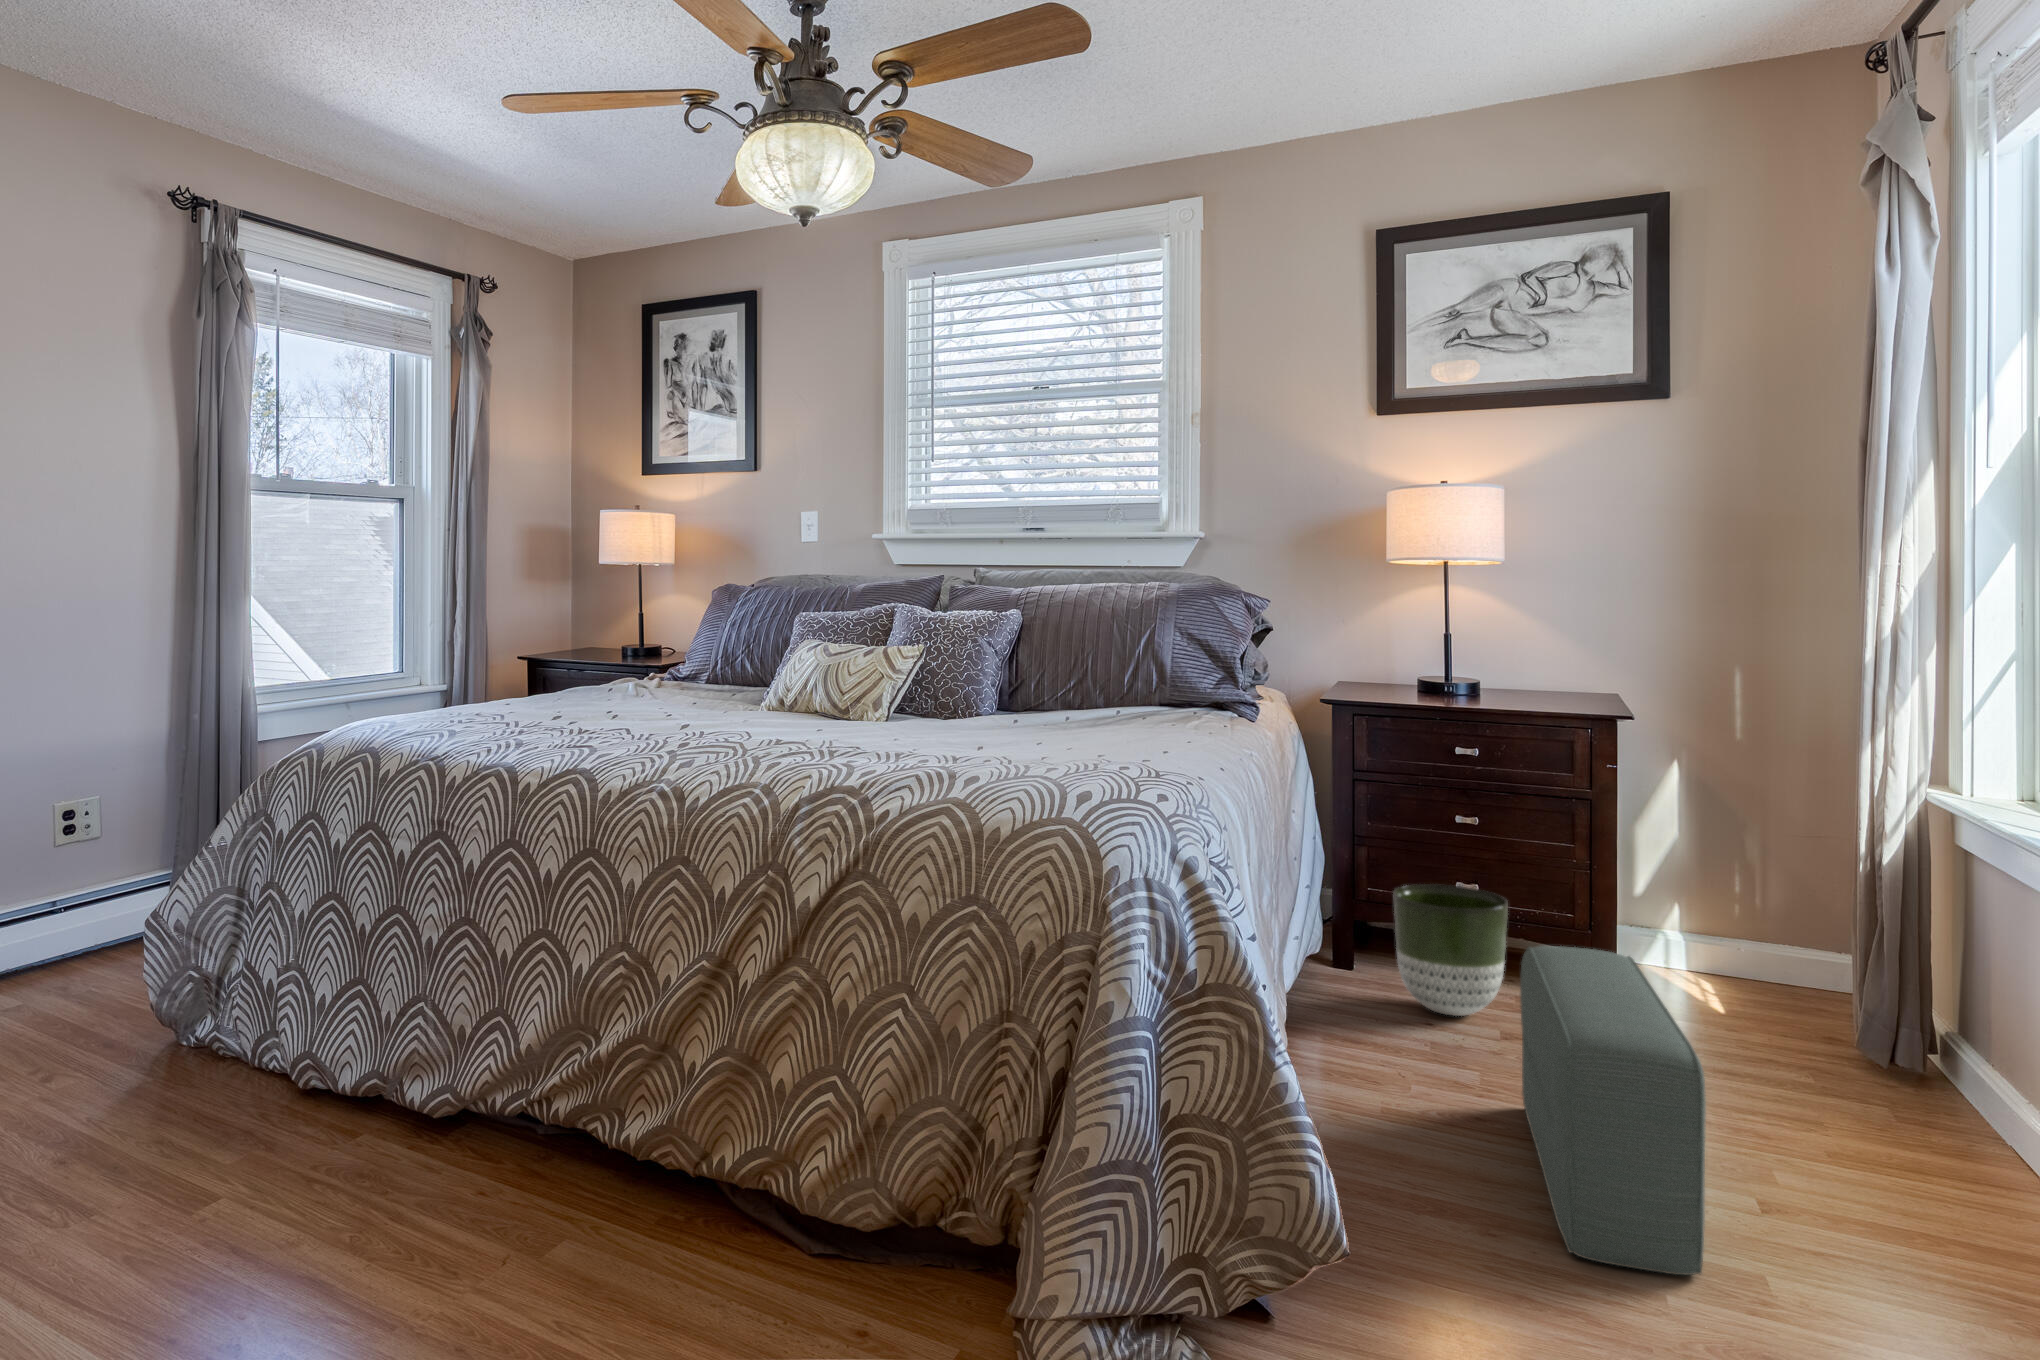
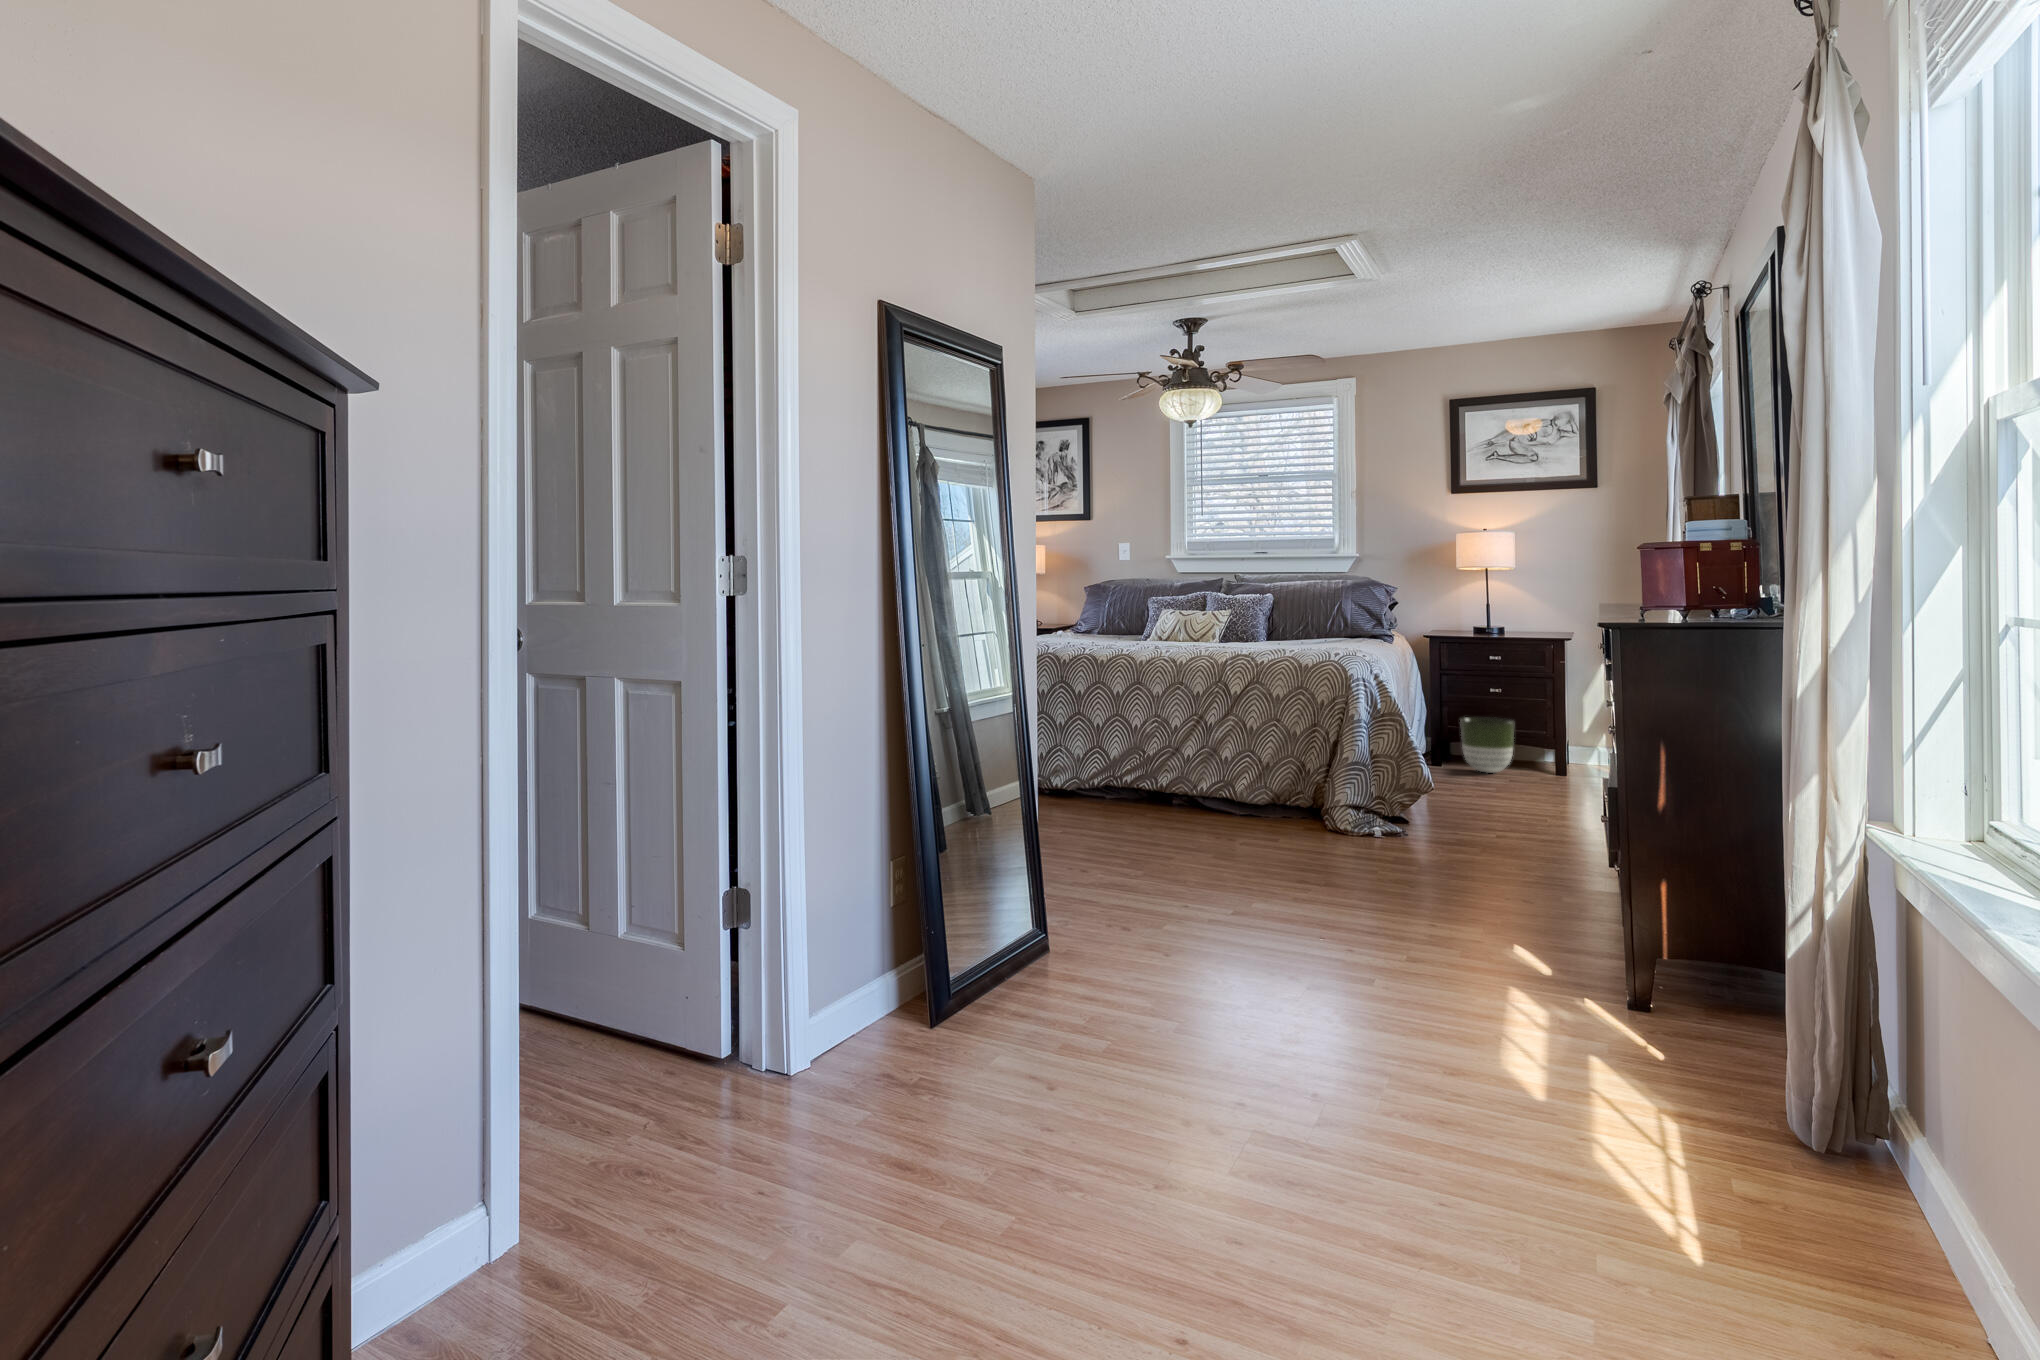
pouf: present [1520,946,1706,1275] -> none [1512,725,1569,819]

